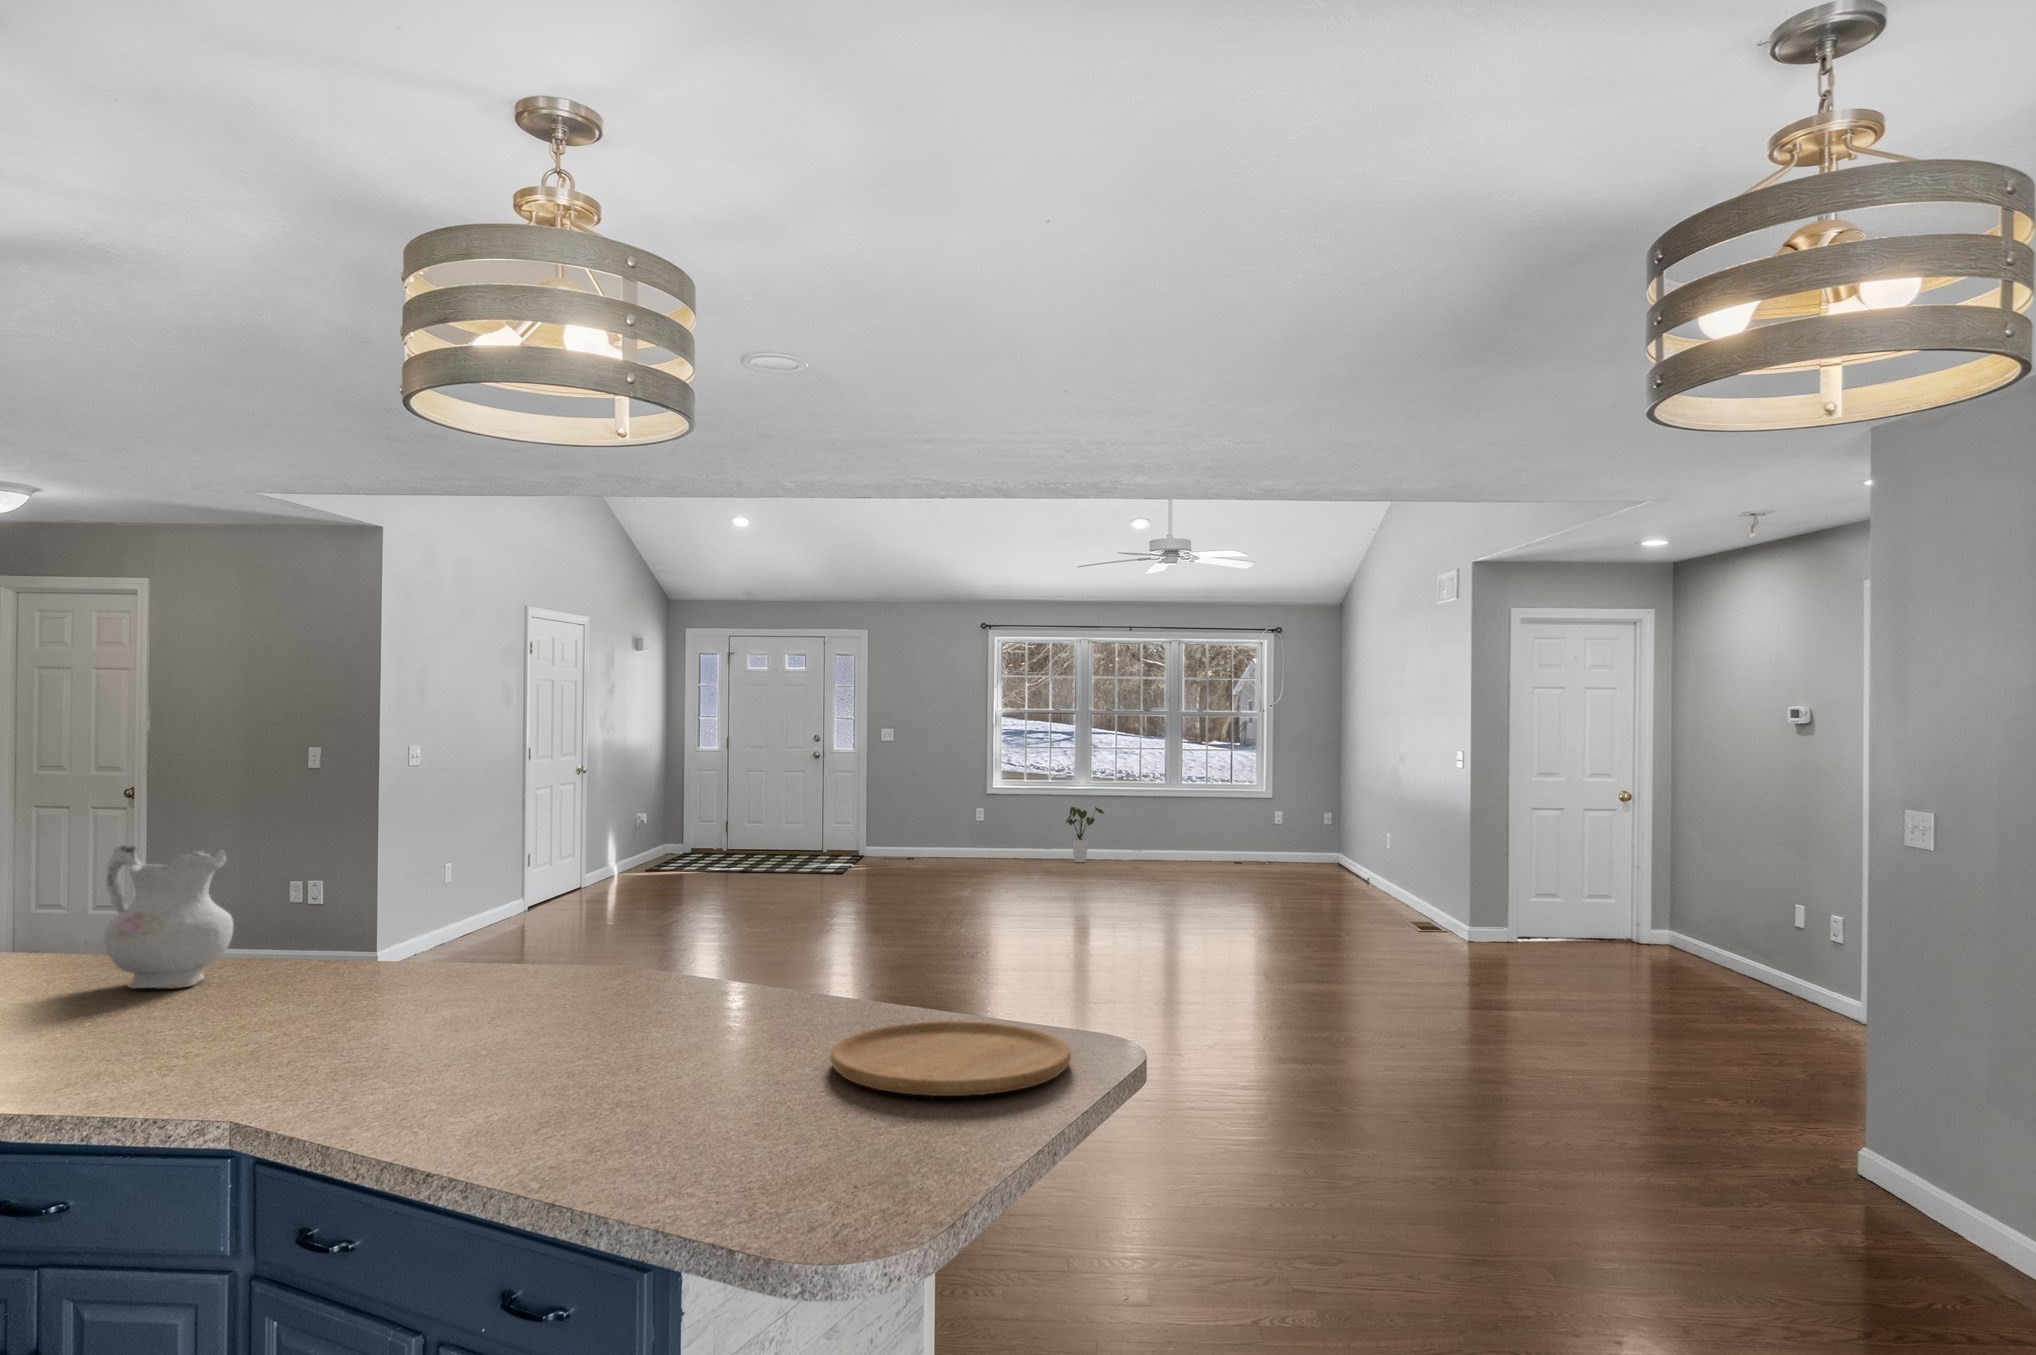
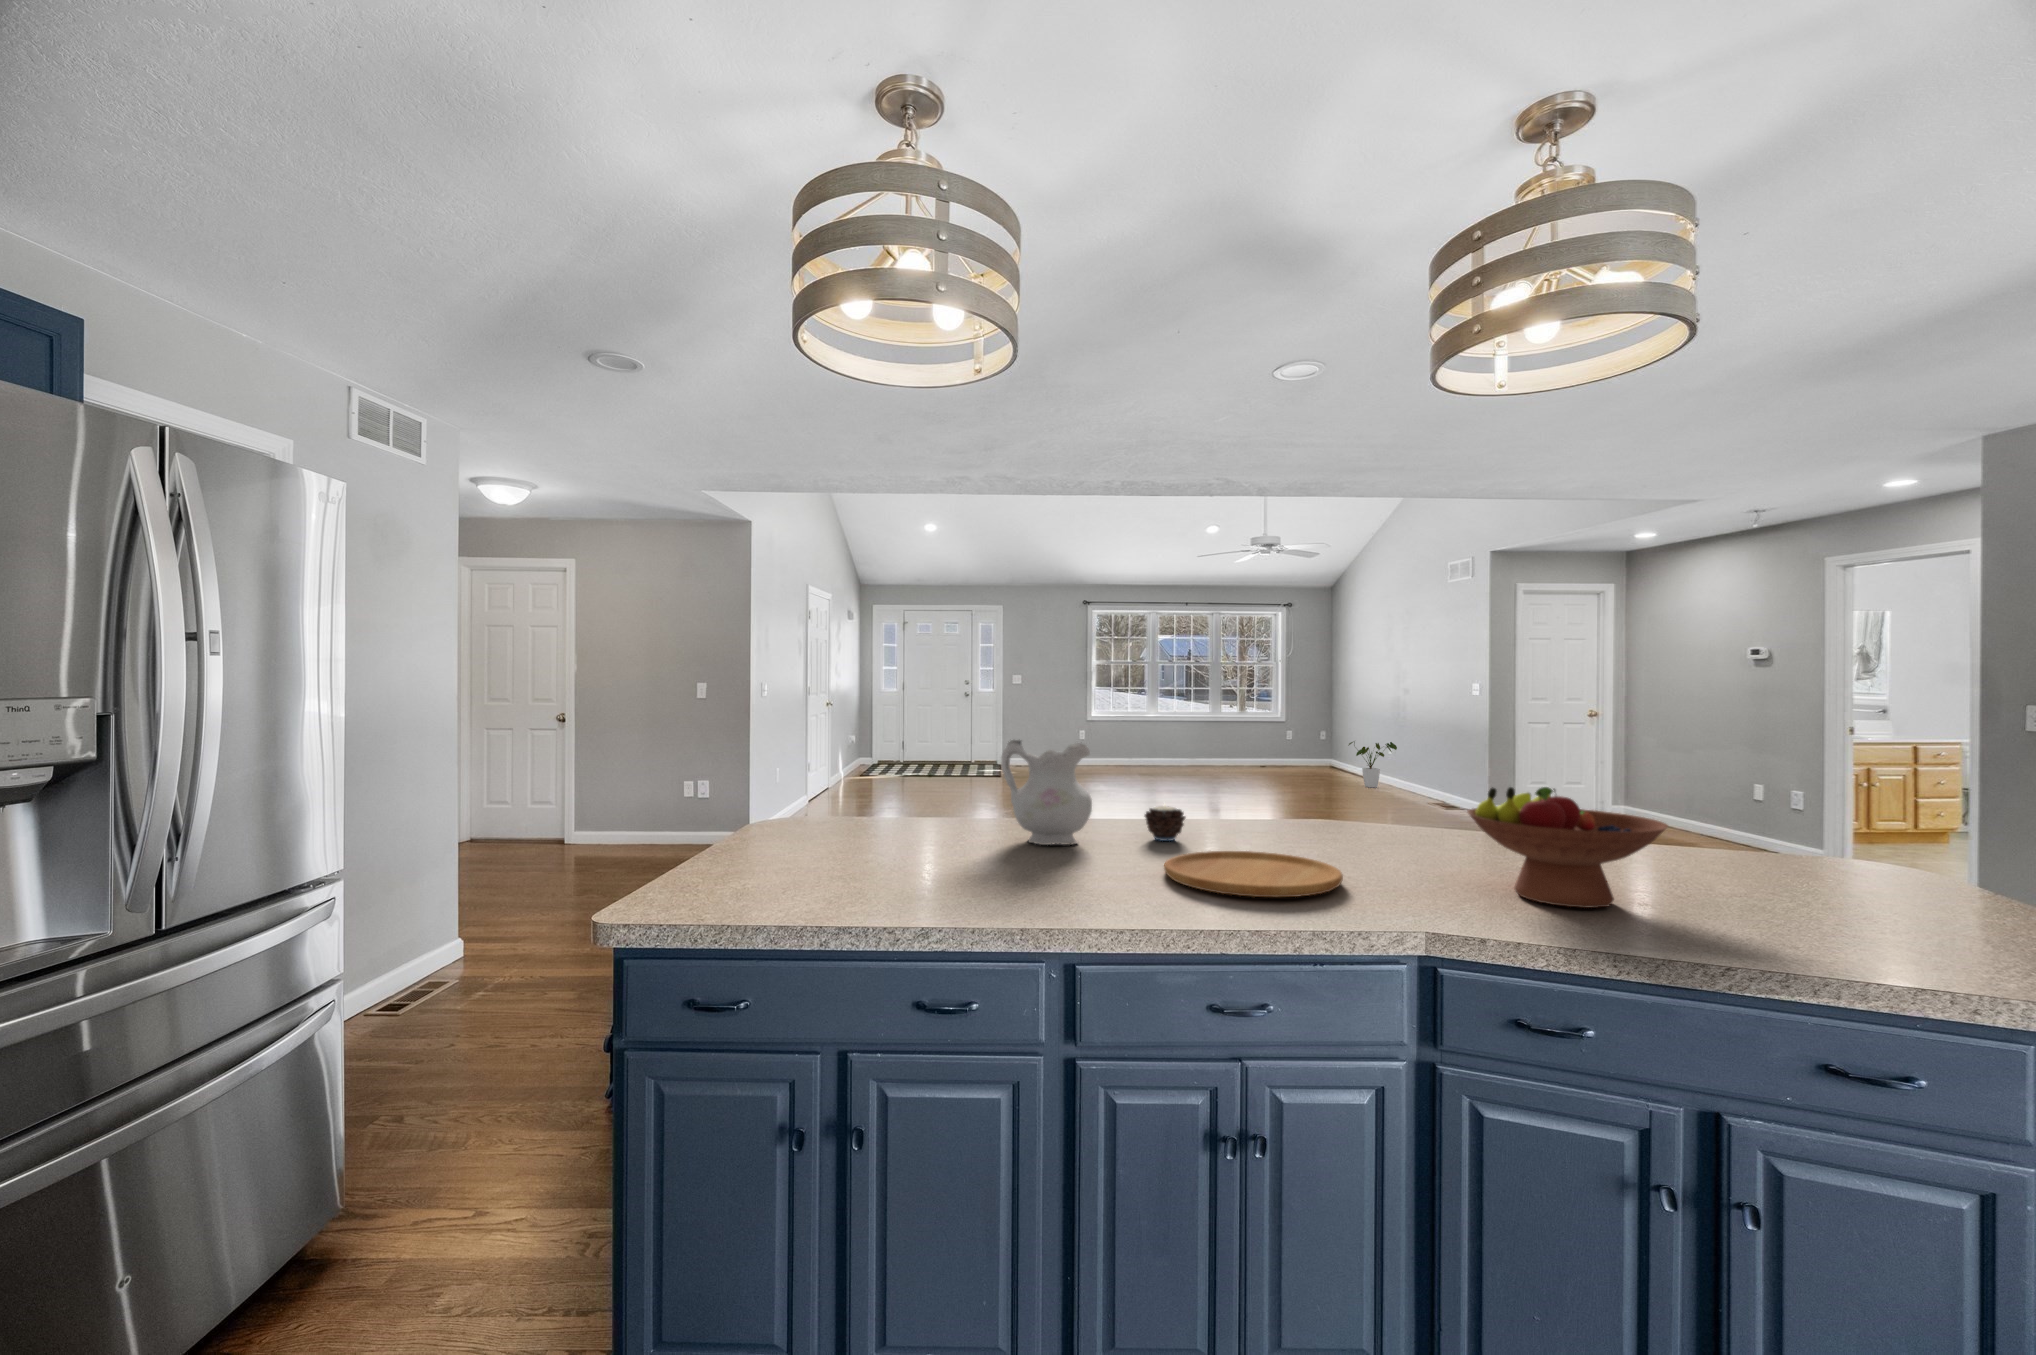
house plant: present [1066,807,1104,862] -> present [1349,742,1397,788]
fruit bowl: none [454,924,696,1090] -> present [1468,787,1668,908]
candle: none [300,930,362,985] -> present [1145,806,1186,841]
cutting board: present [830,1021,1071,1096] -> present [1164,851,1343,897]

